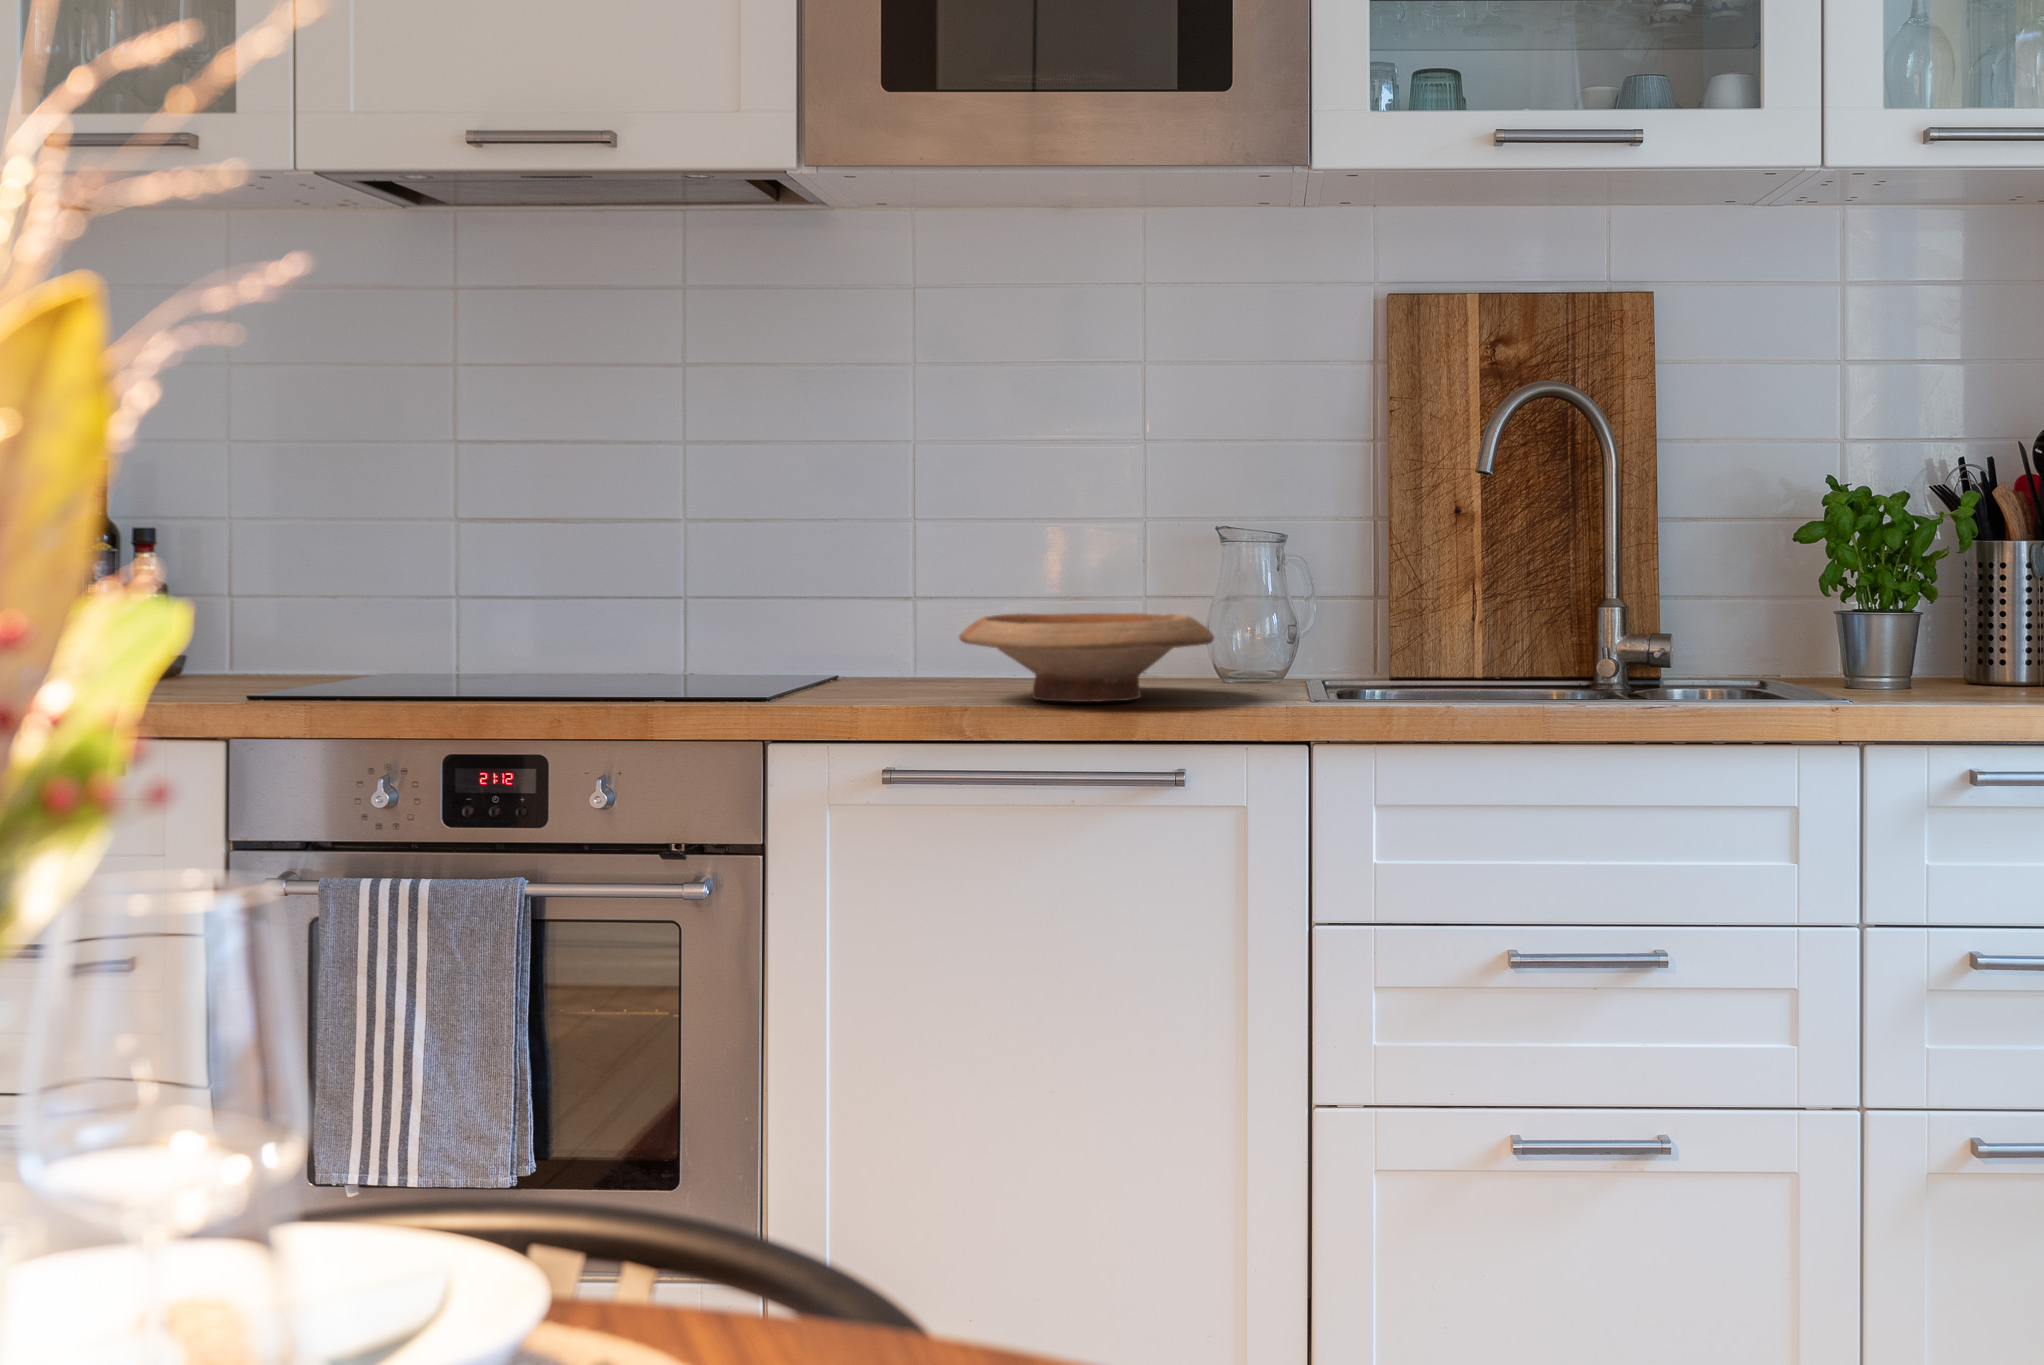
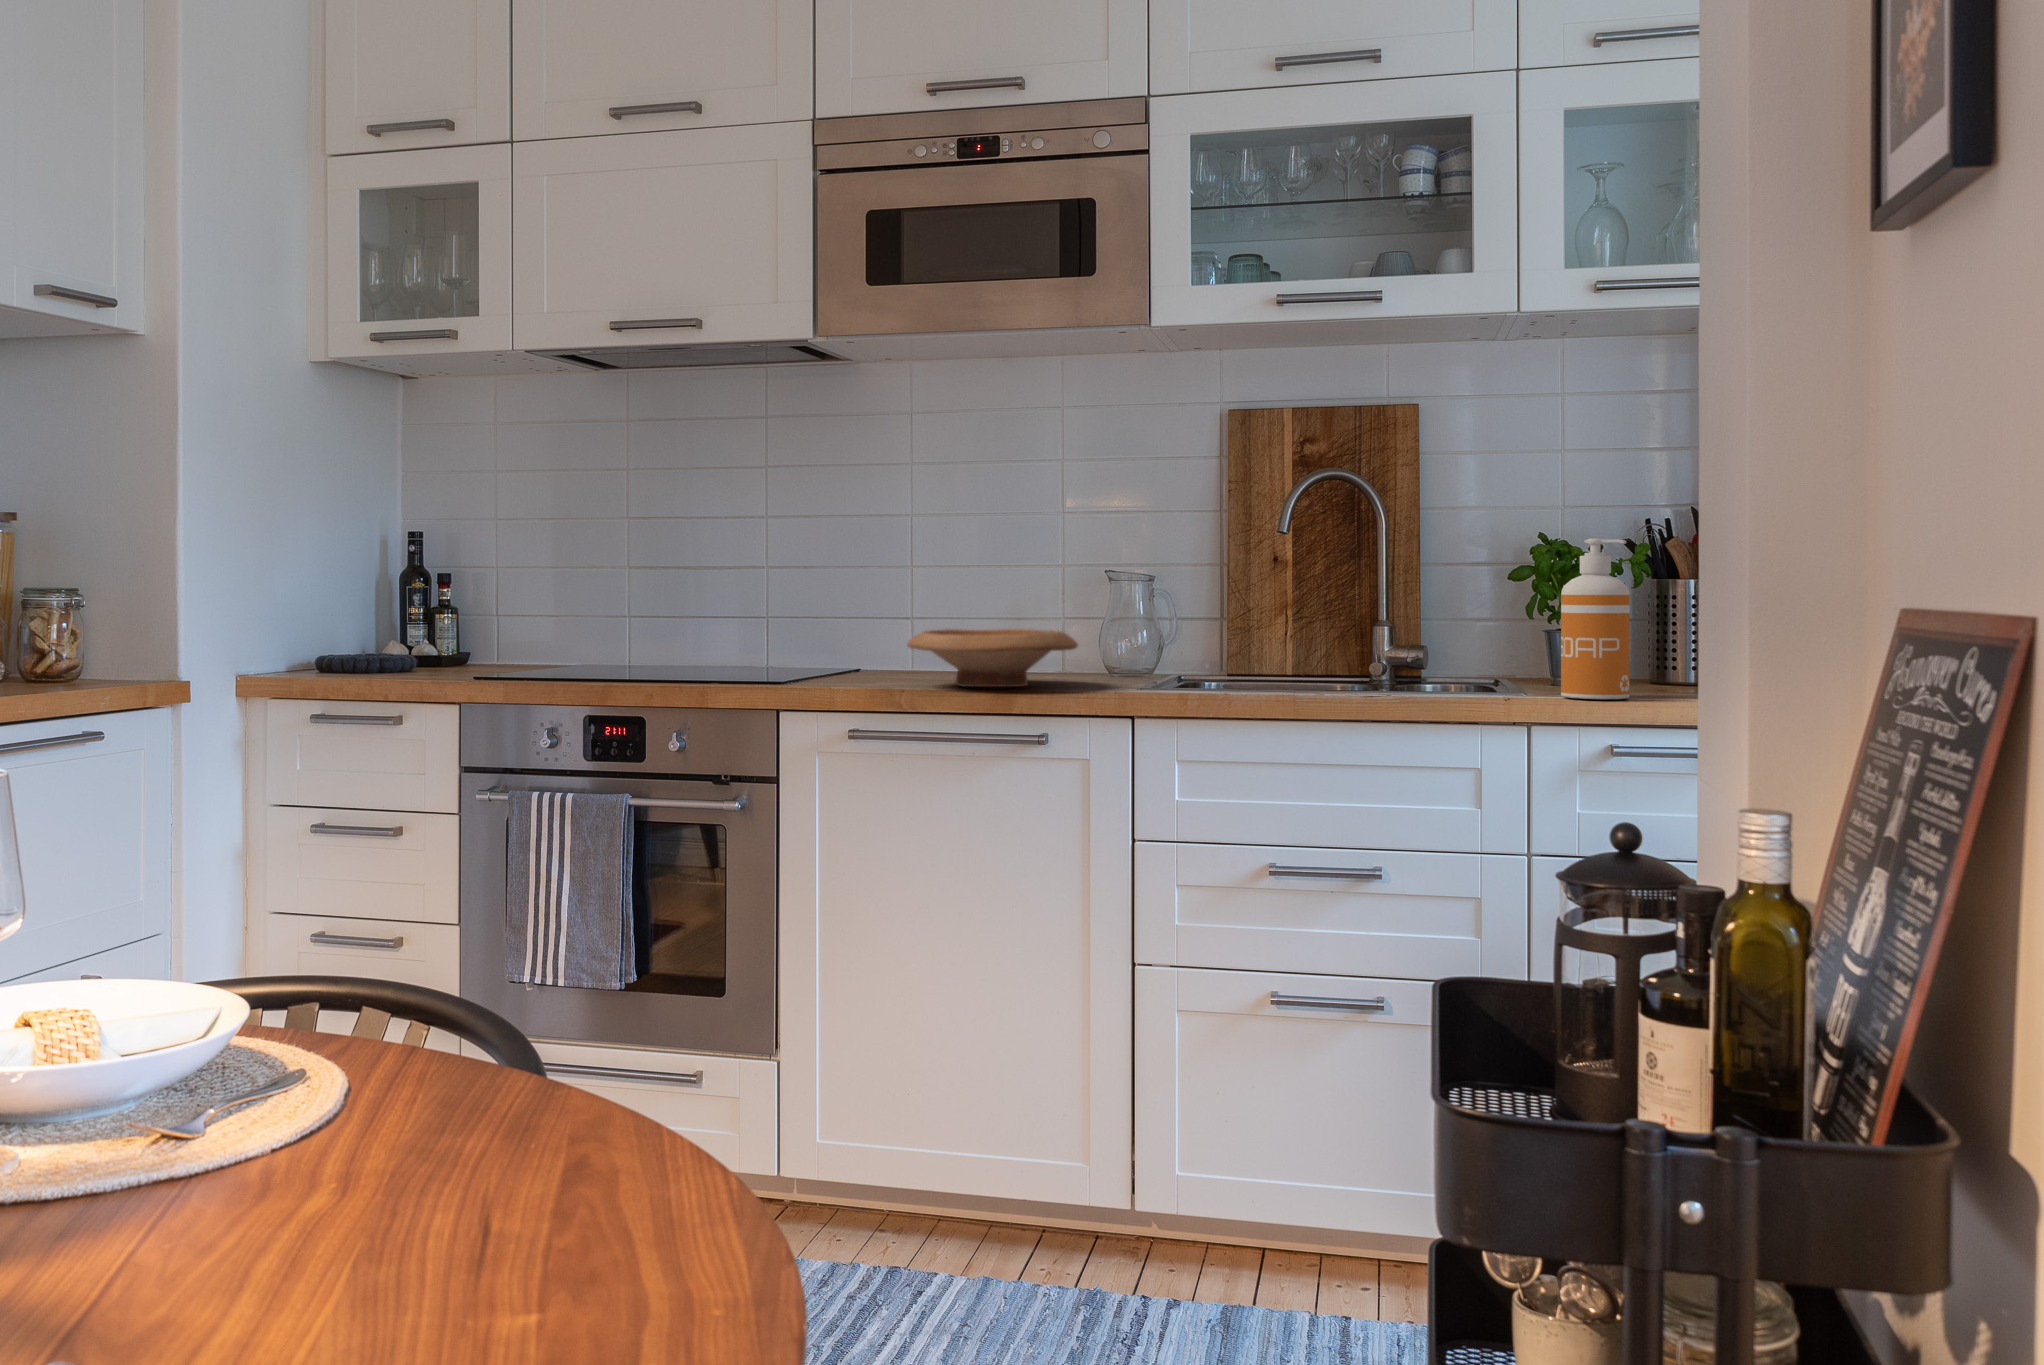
soap dispenser: none [1886,484,1978,707] -> present [1561,539,1630,699]

